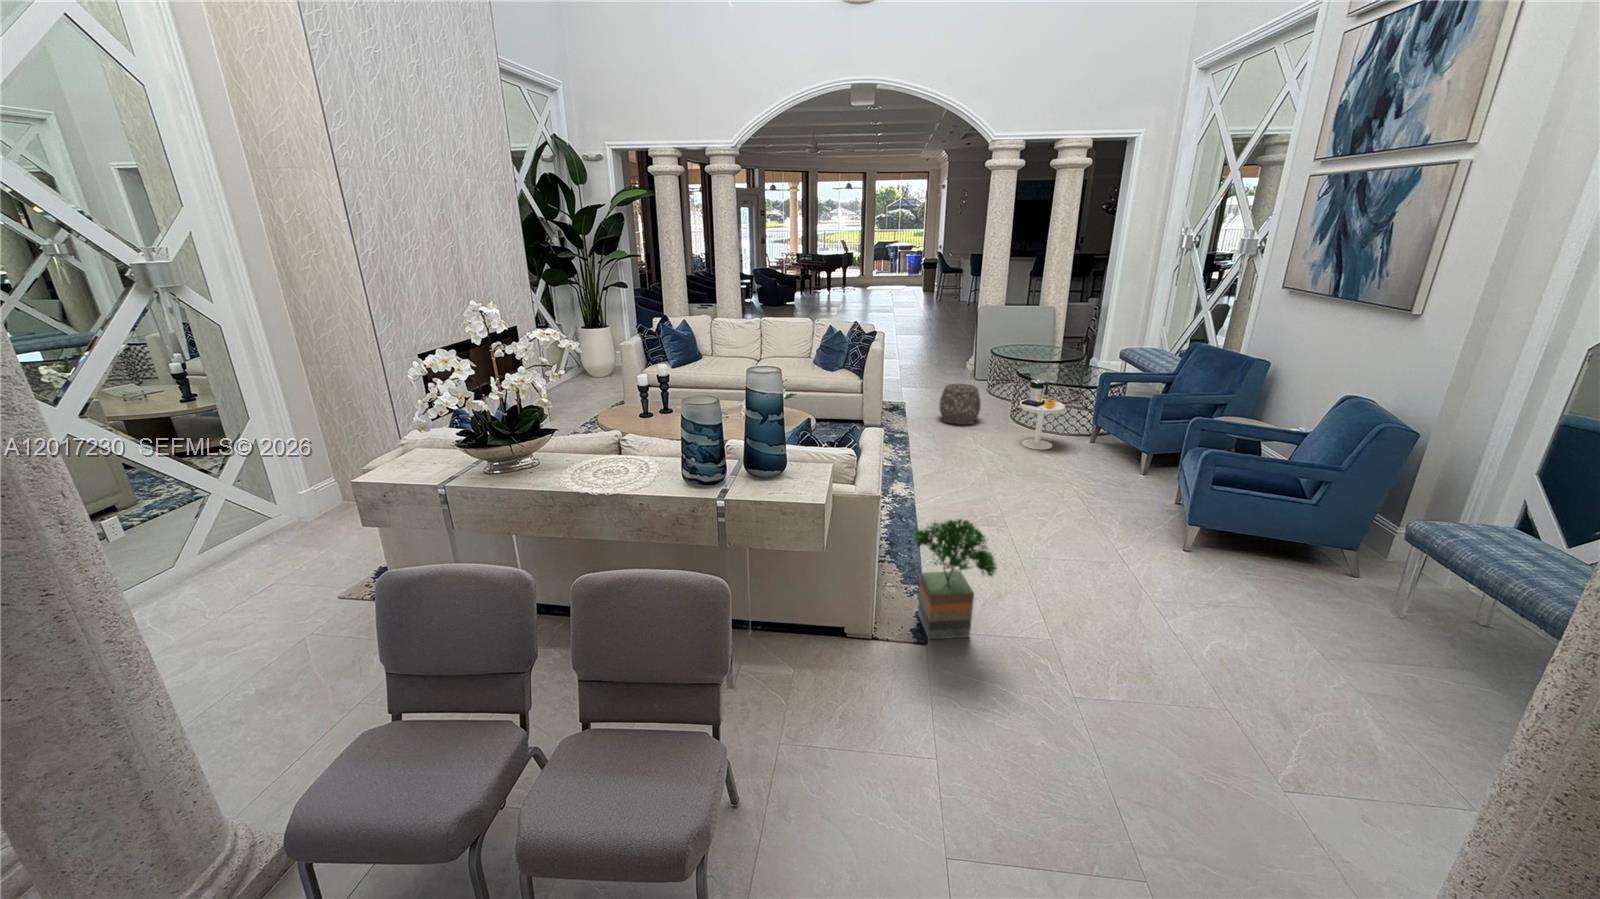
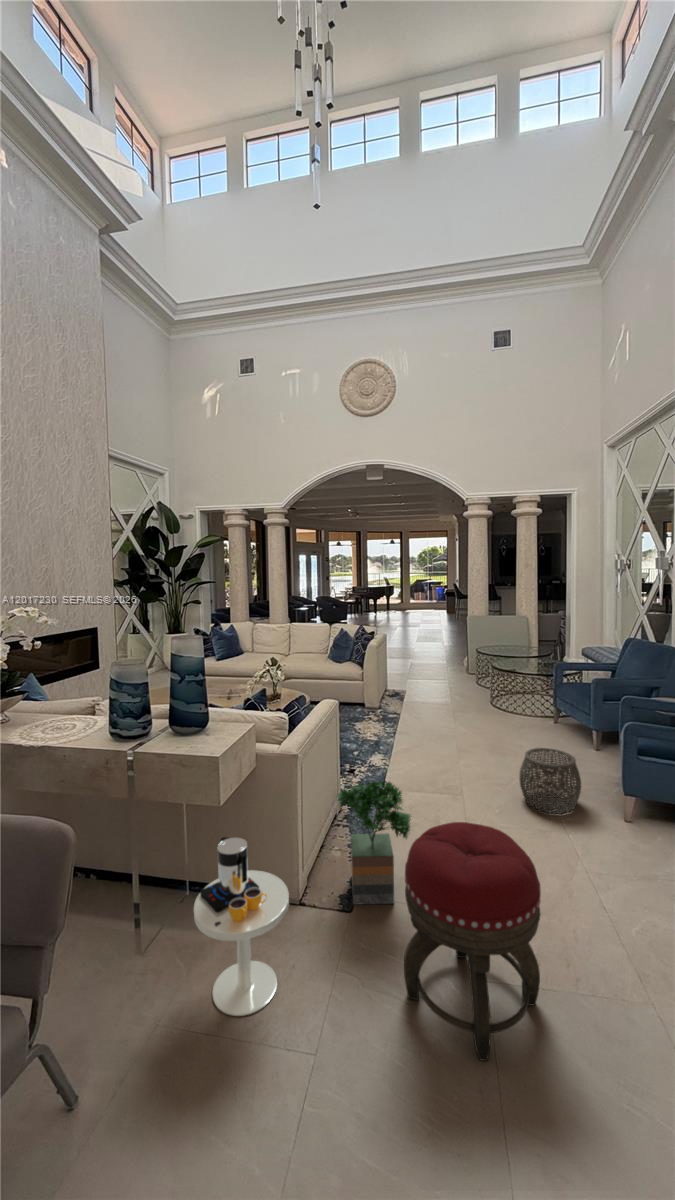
side table: present [1020,380,1065,450] -> present [194,837,289,1016]
woven basket: present [939,384,981,425] -> present [519,748,581,813]
footstool: none [1007,563,1159,763] -> present [404,822,541,1061]

